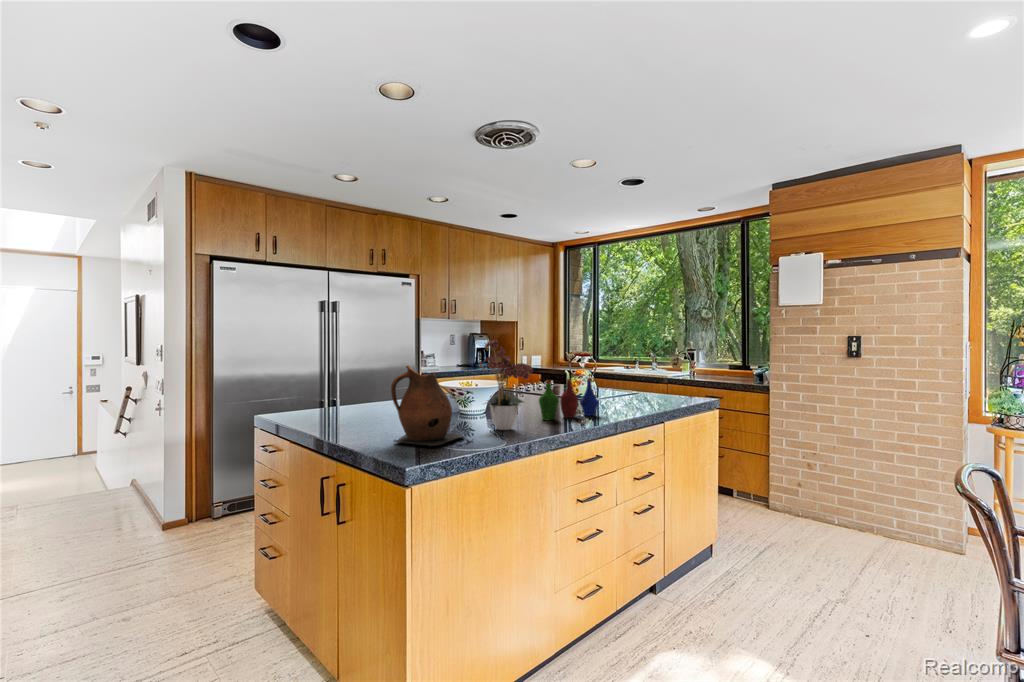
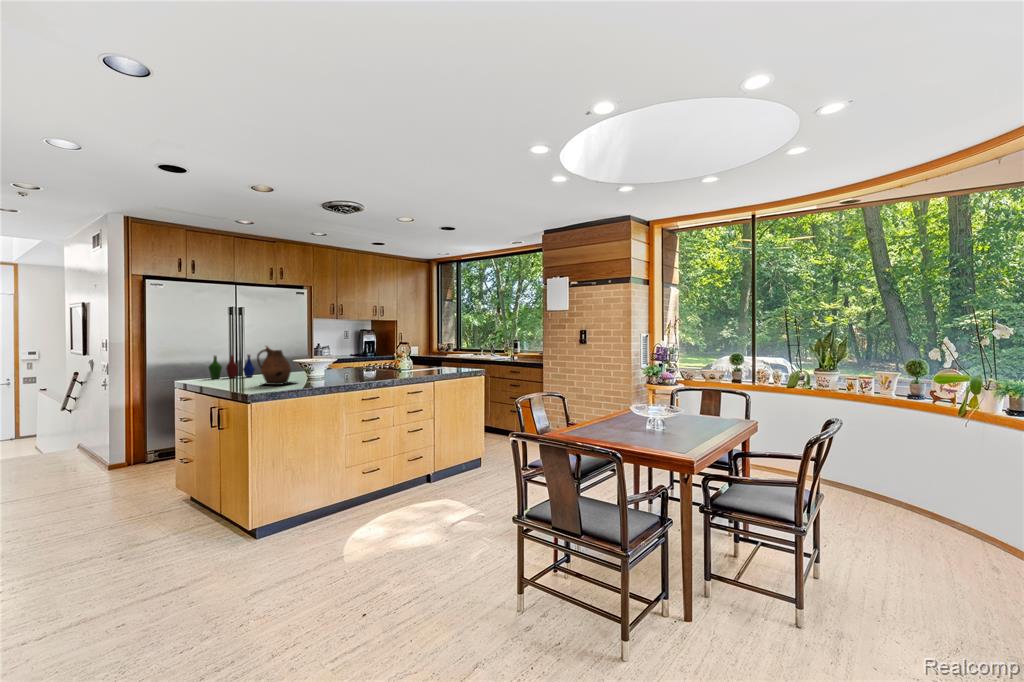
flower arrangement: present [480,340,533,430] -> none [309,330,346,381]
bottle: present [539,378,599,420] -> present [209,355,255,379]

